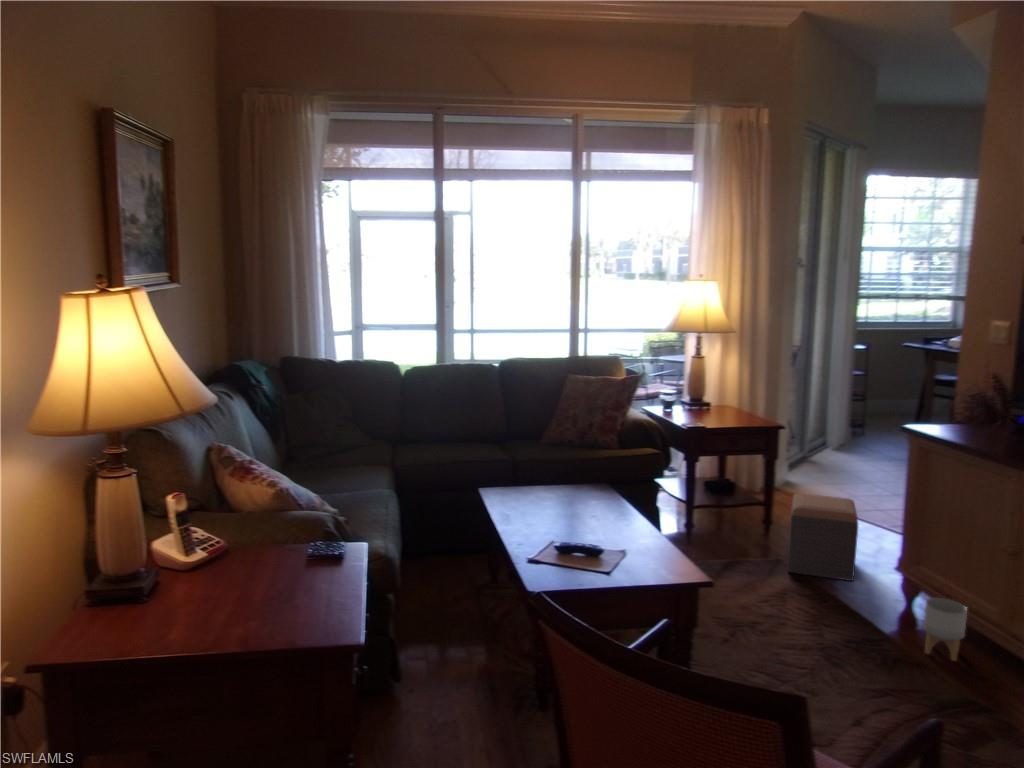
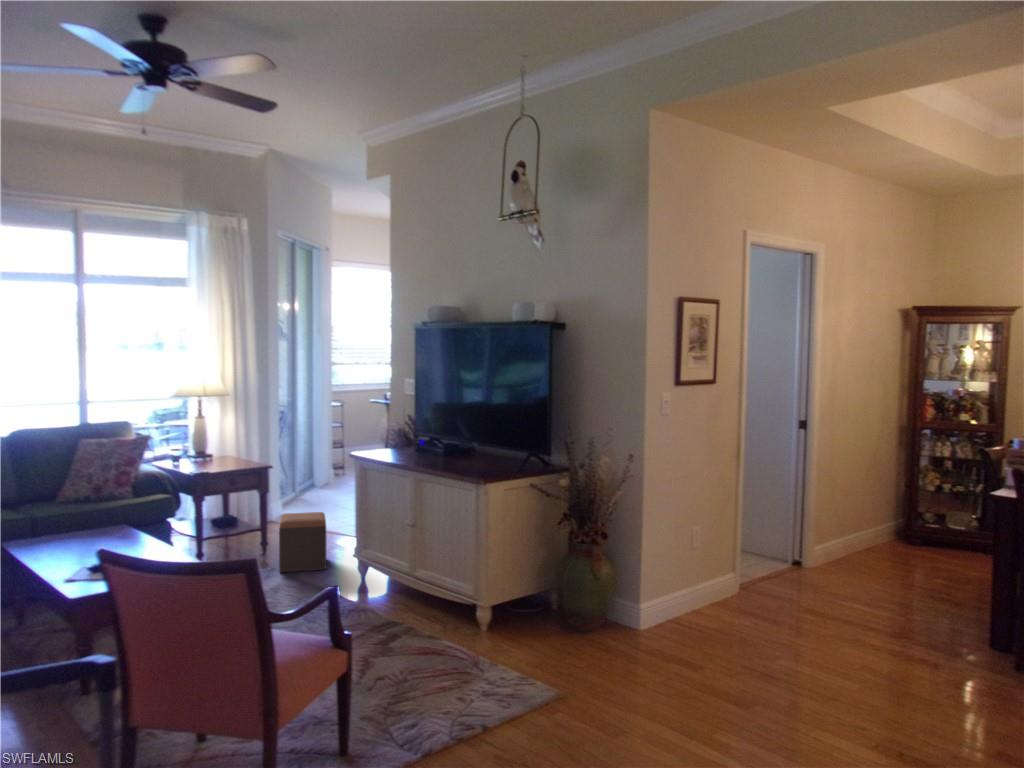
planter: present [924,598,967,661] -> none [366,561,389,599]

